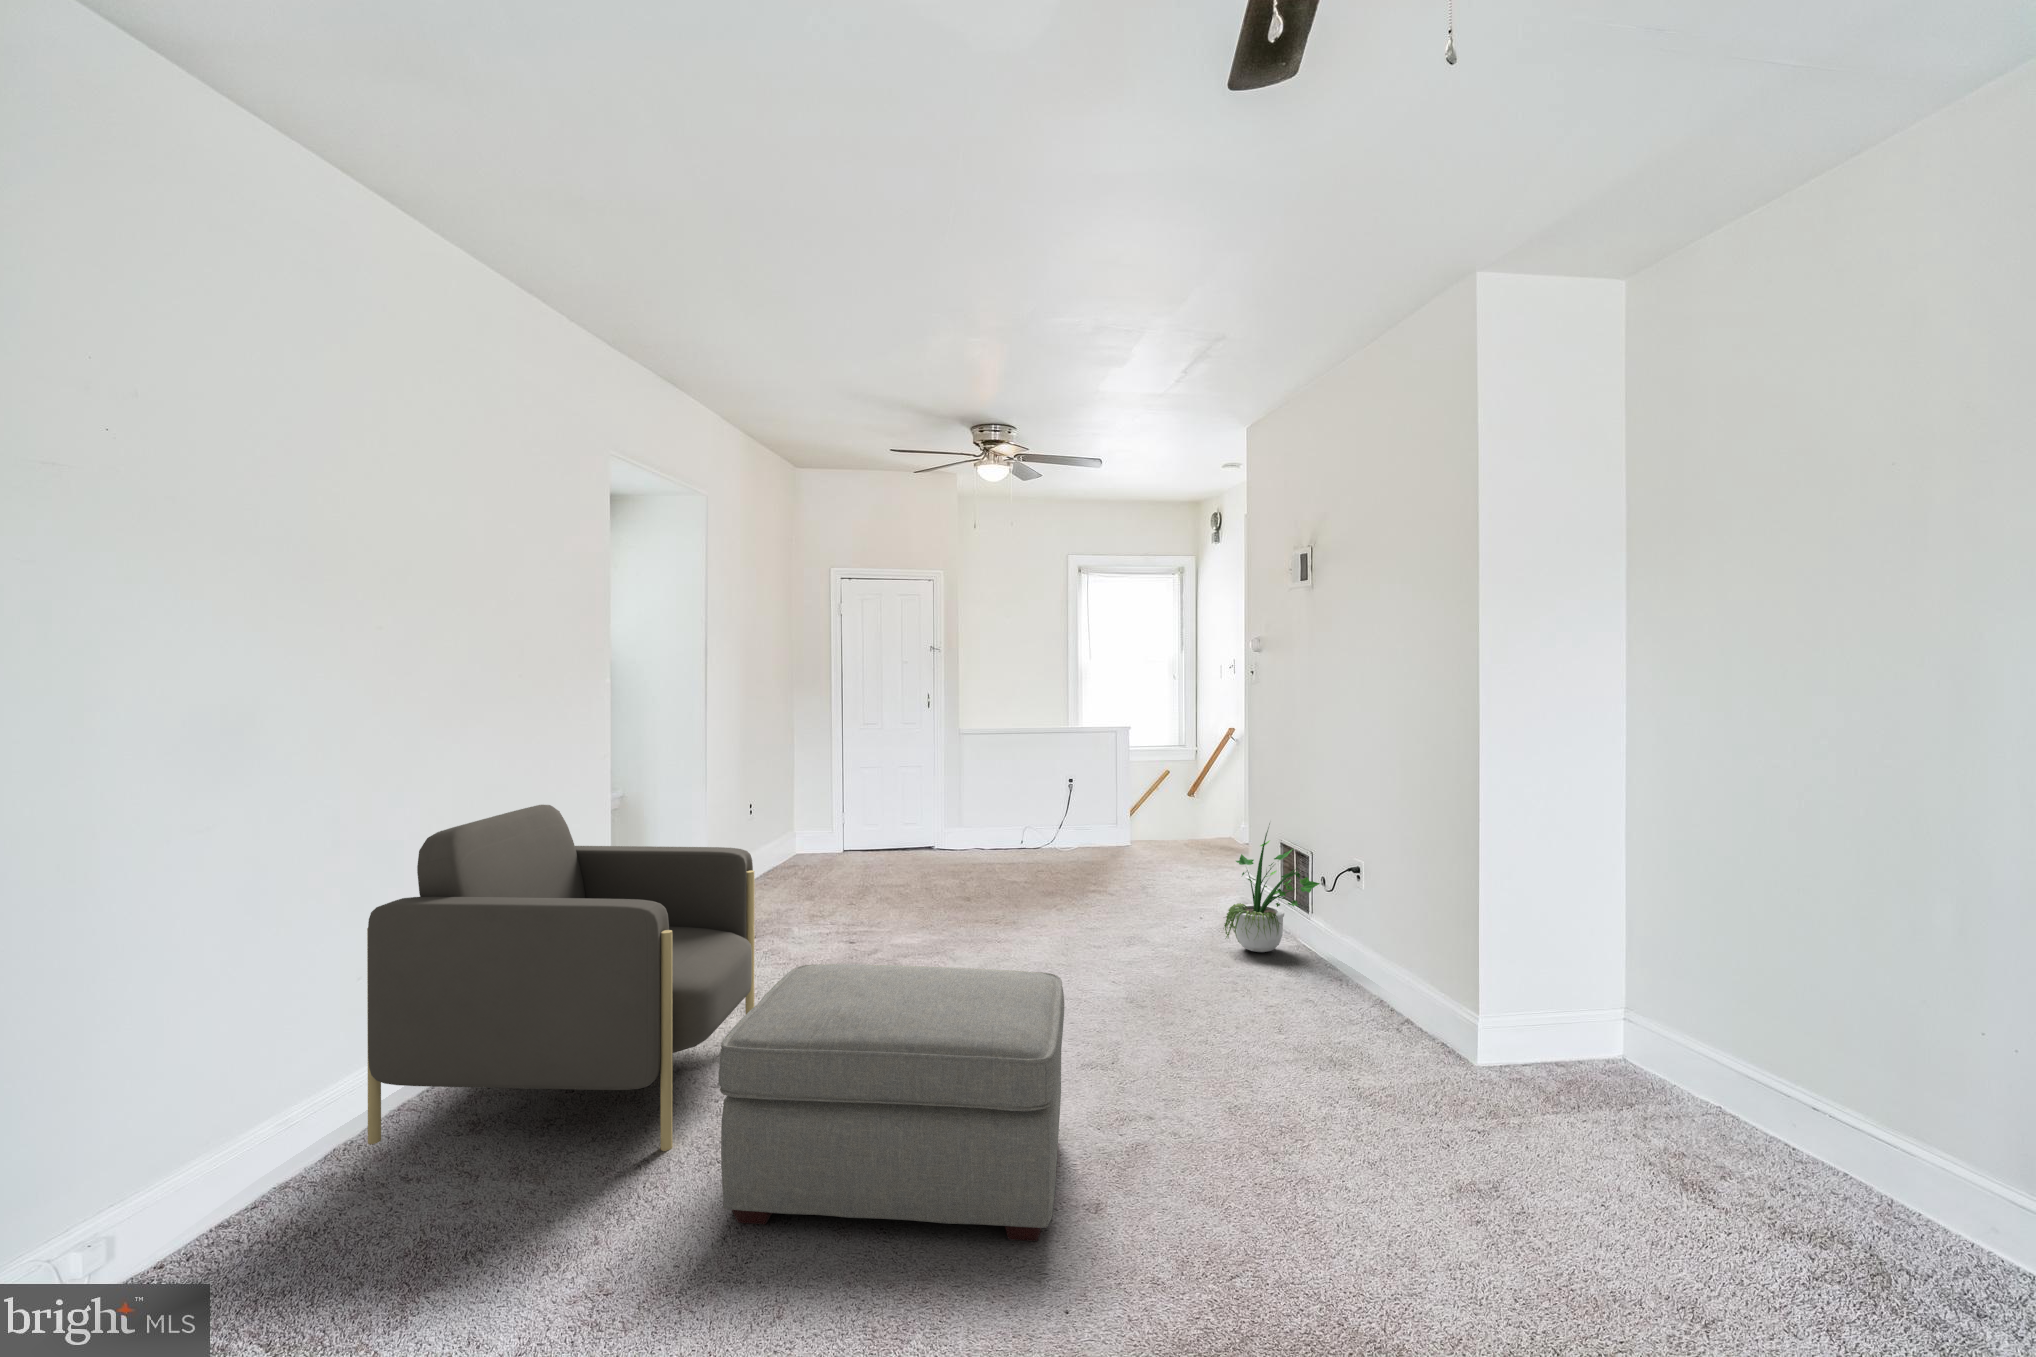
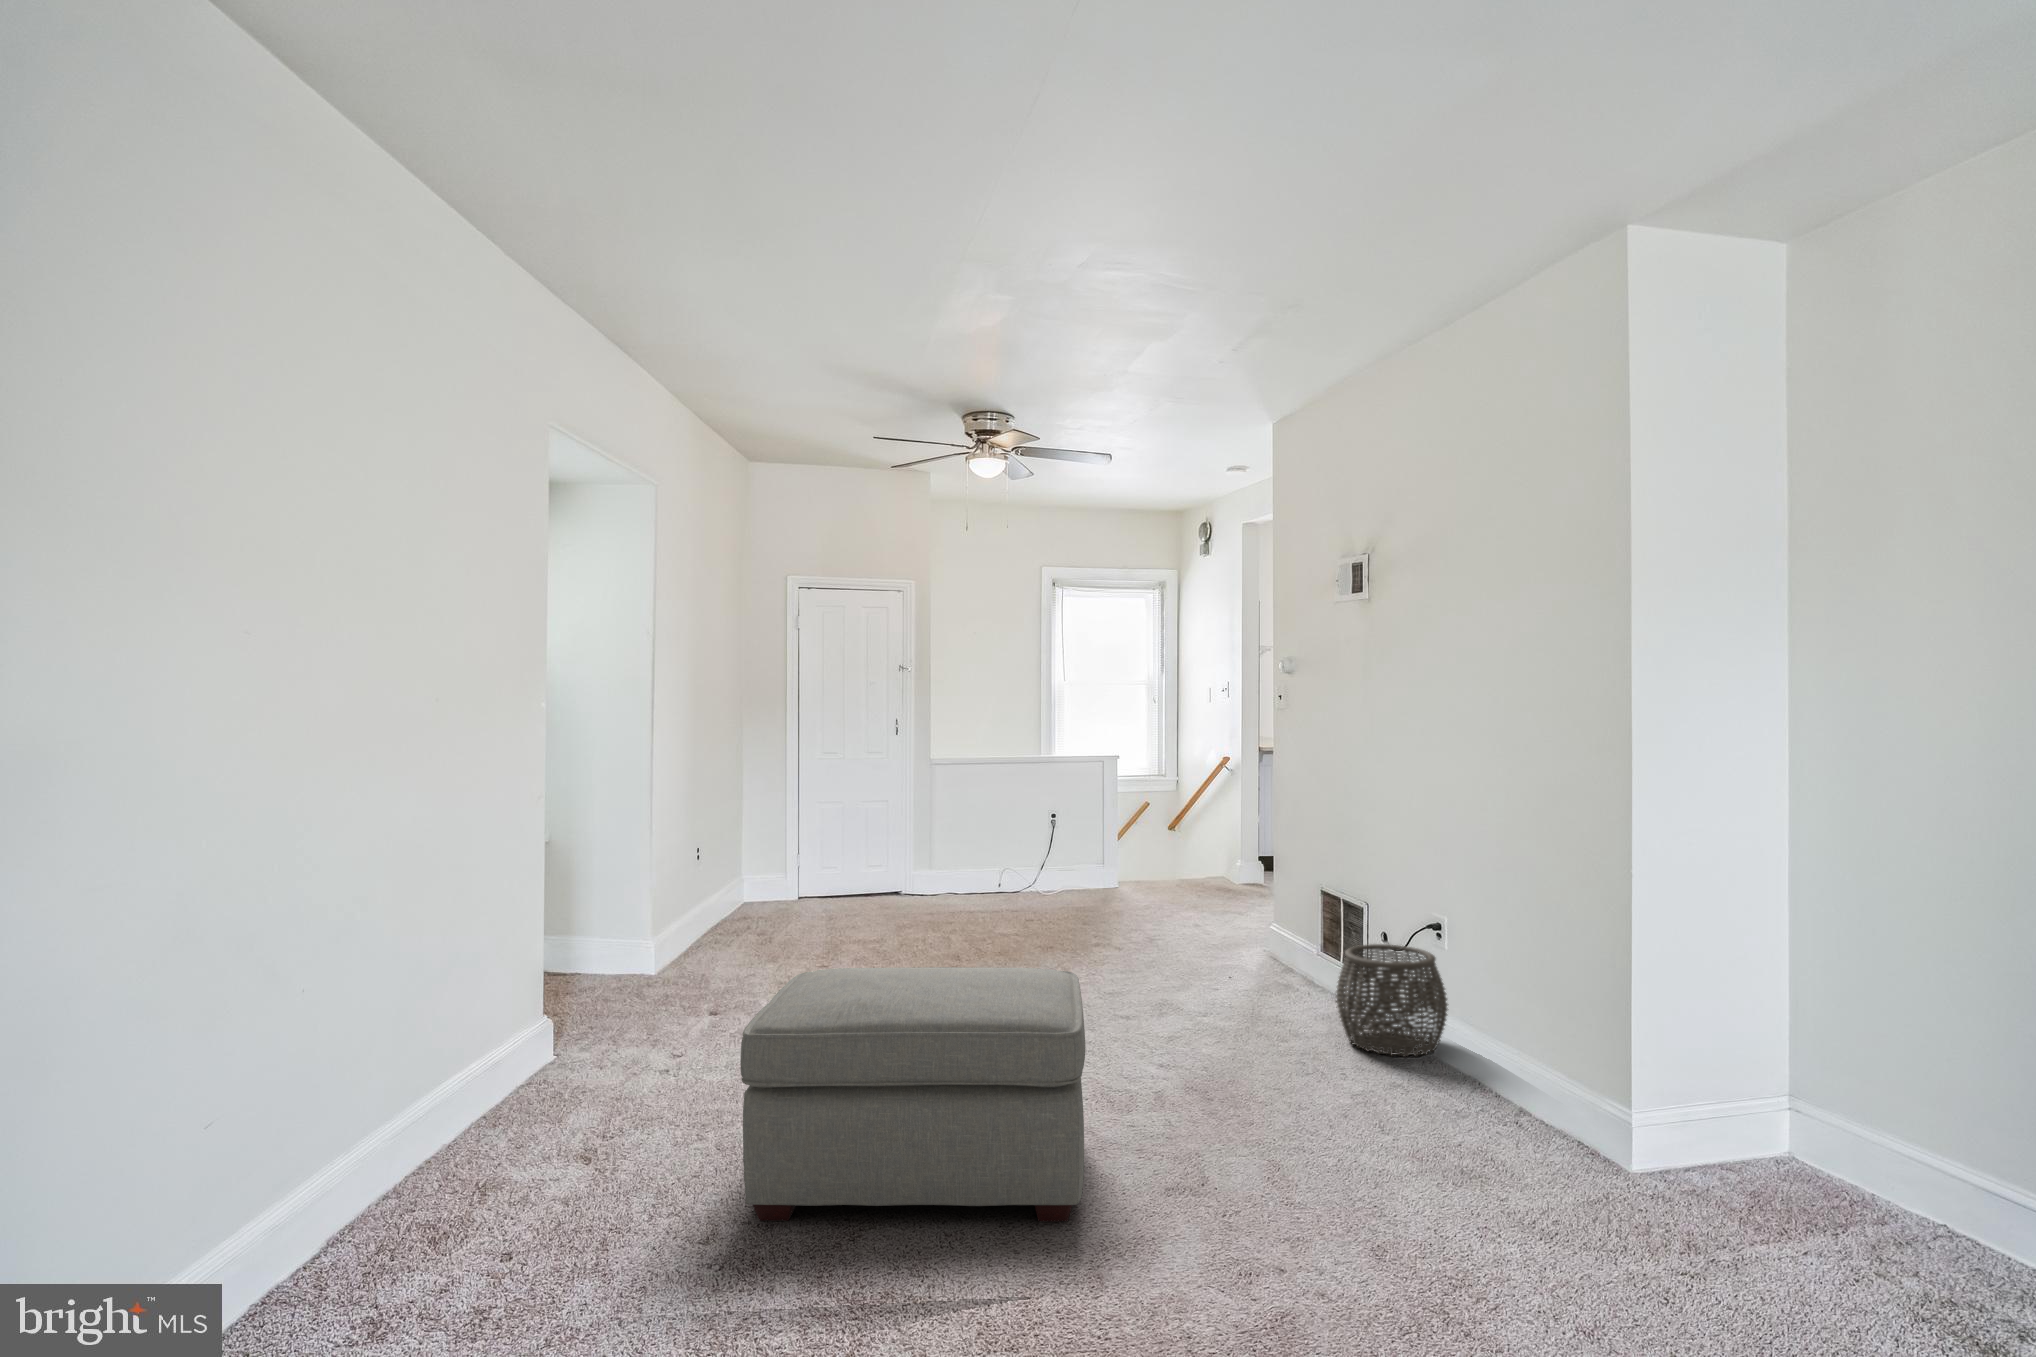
armchair: present [367,805,754,1151] -> none [340,818,740,1175]
potted plant: present [1224,824,1320,952] -> none [1228,833,1330,979]
woven basket: none [1322,936,1433,1050] -> present [1336,944,1448,1056]

